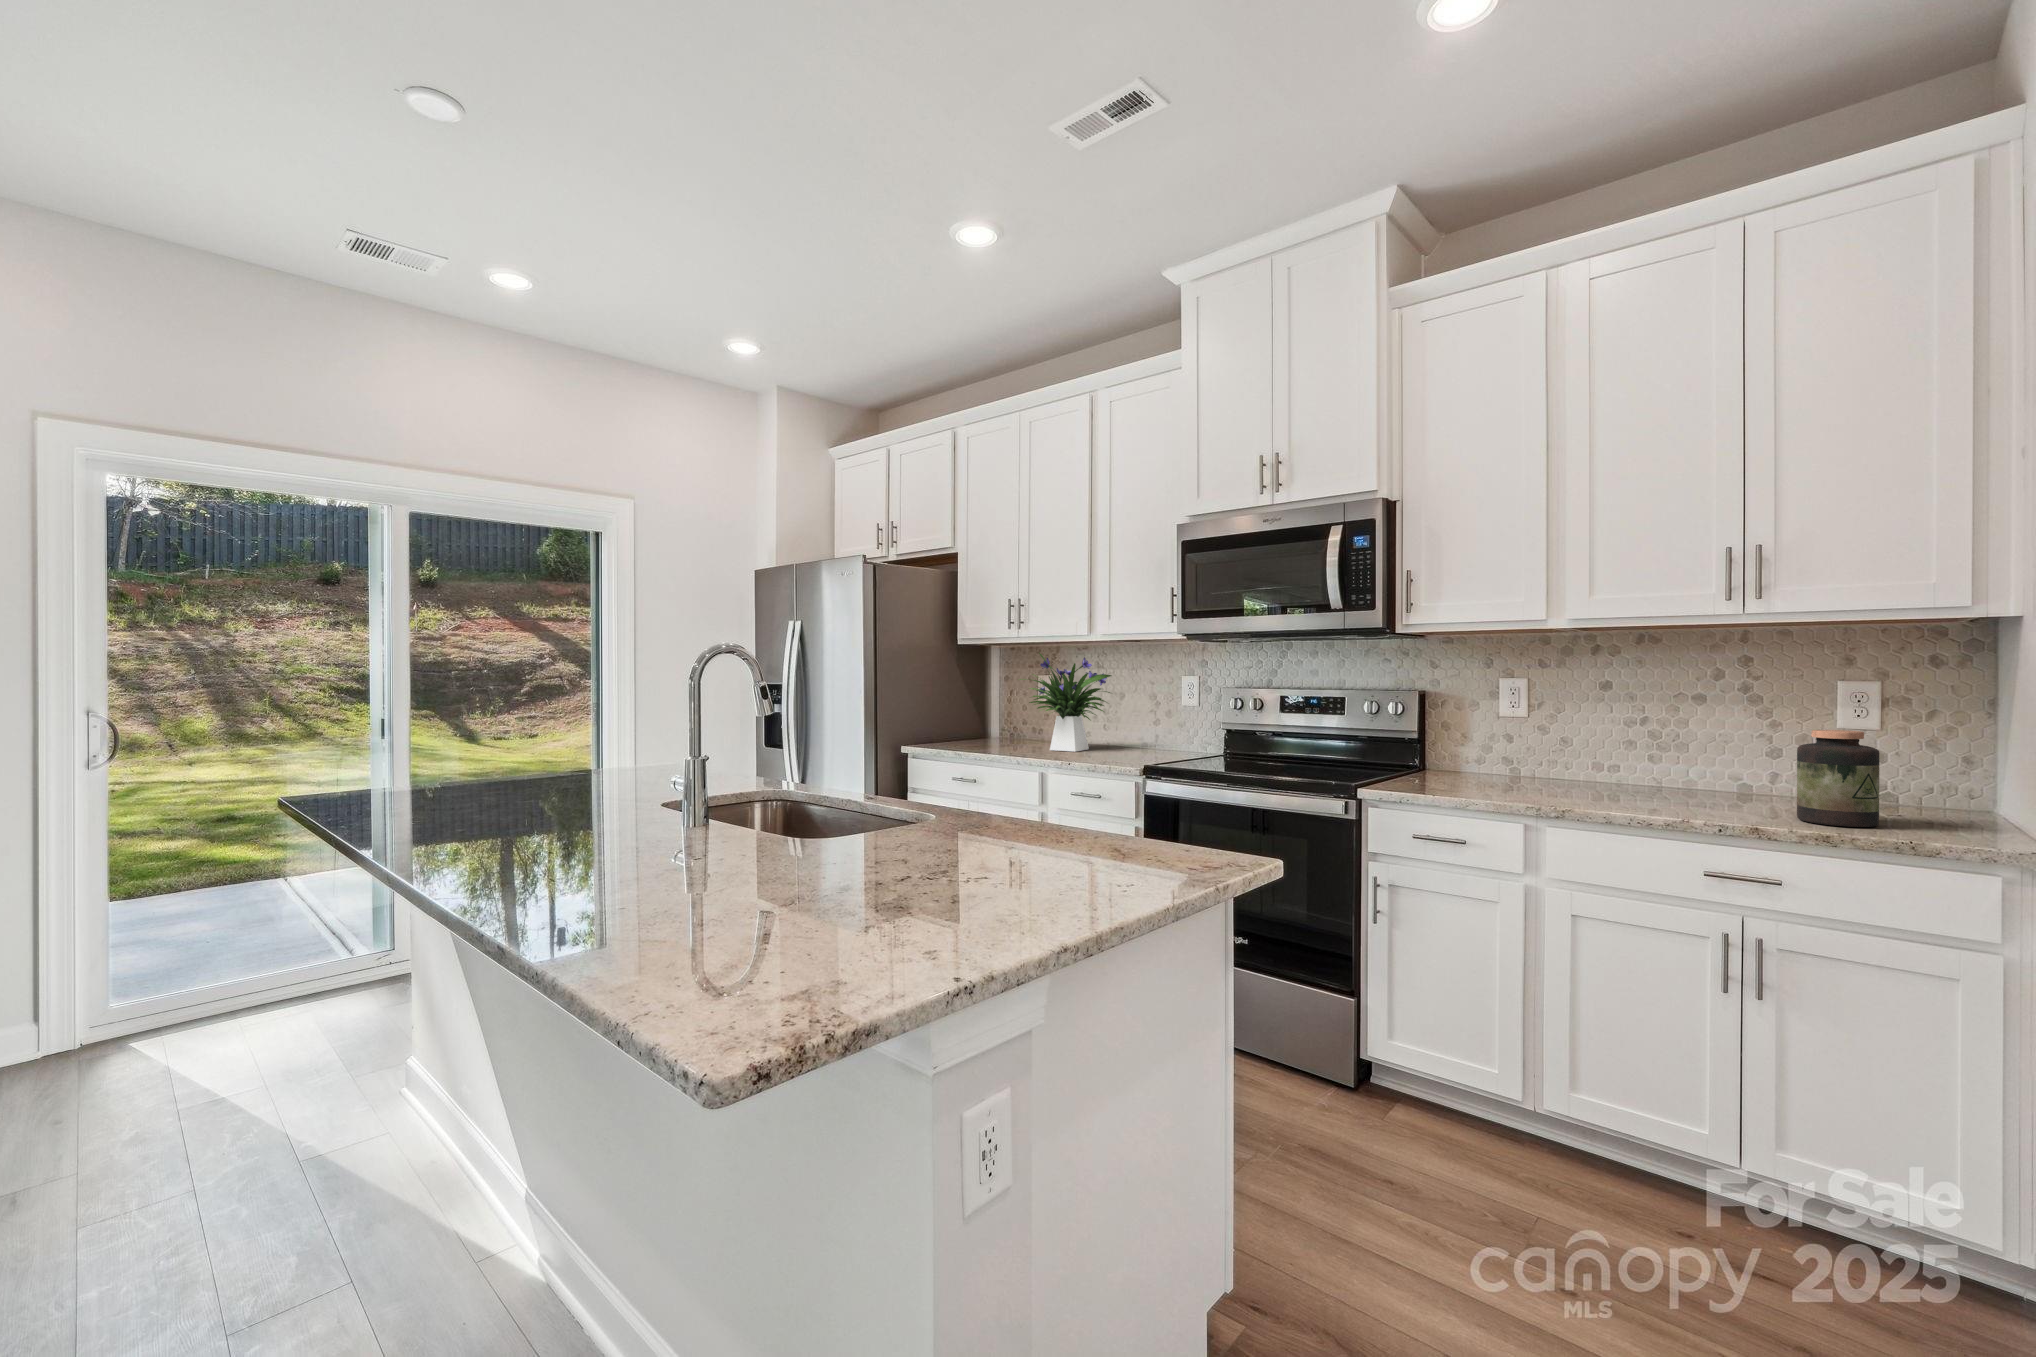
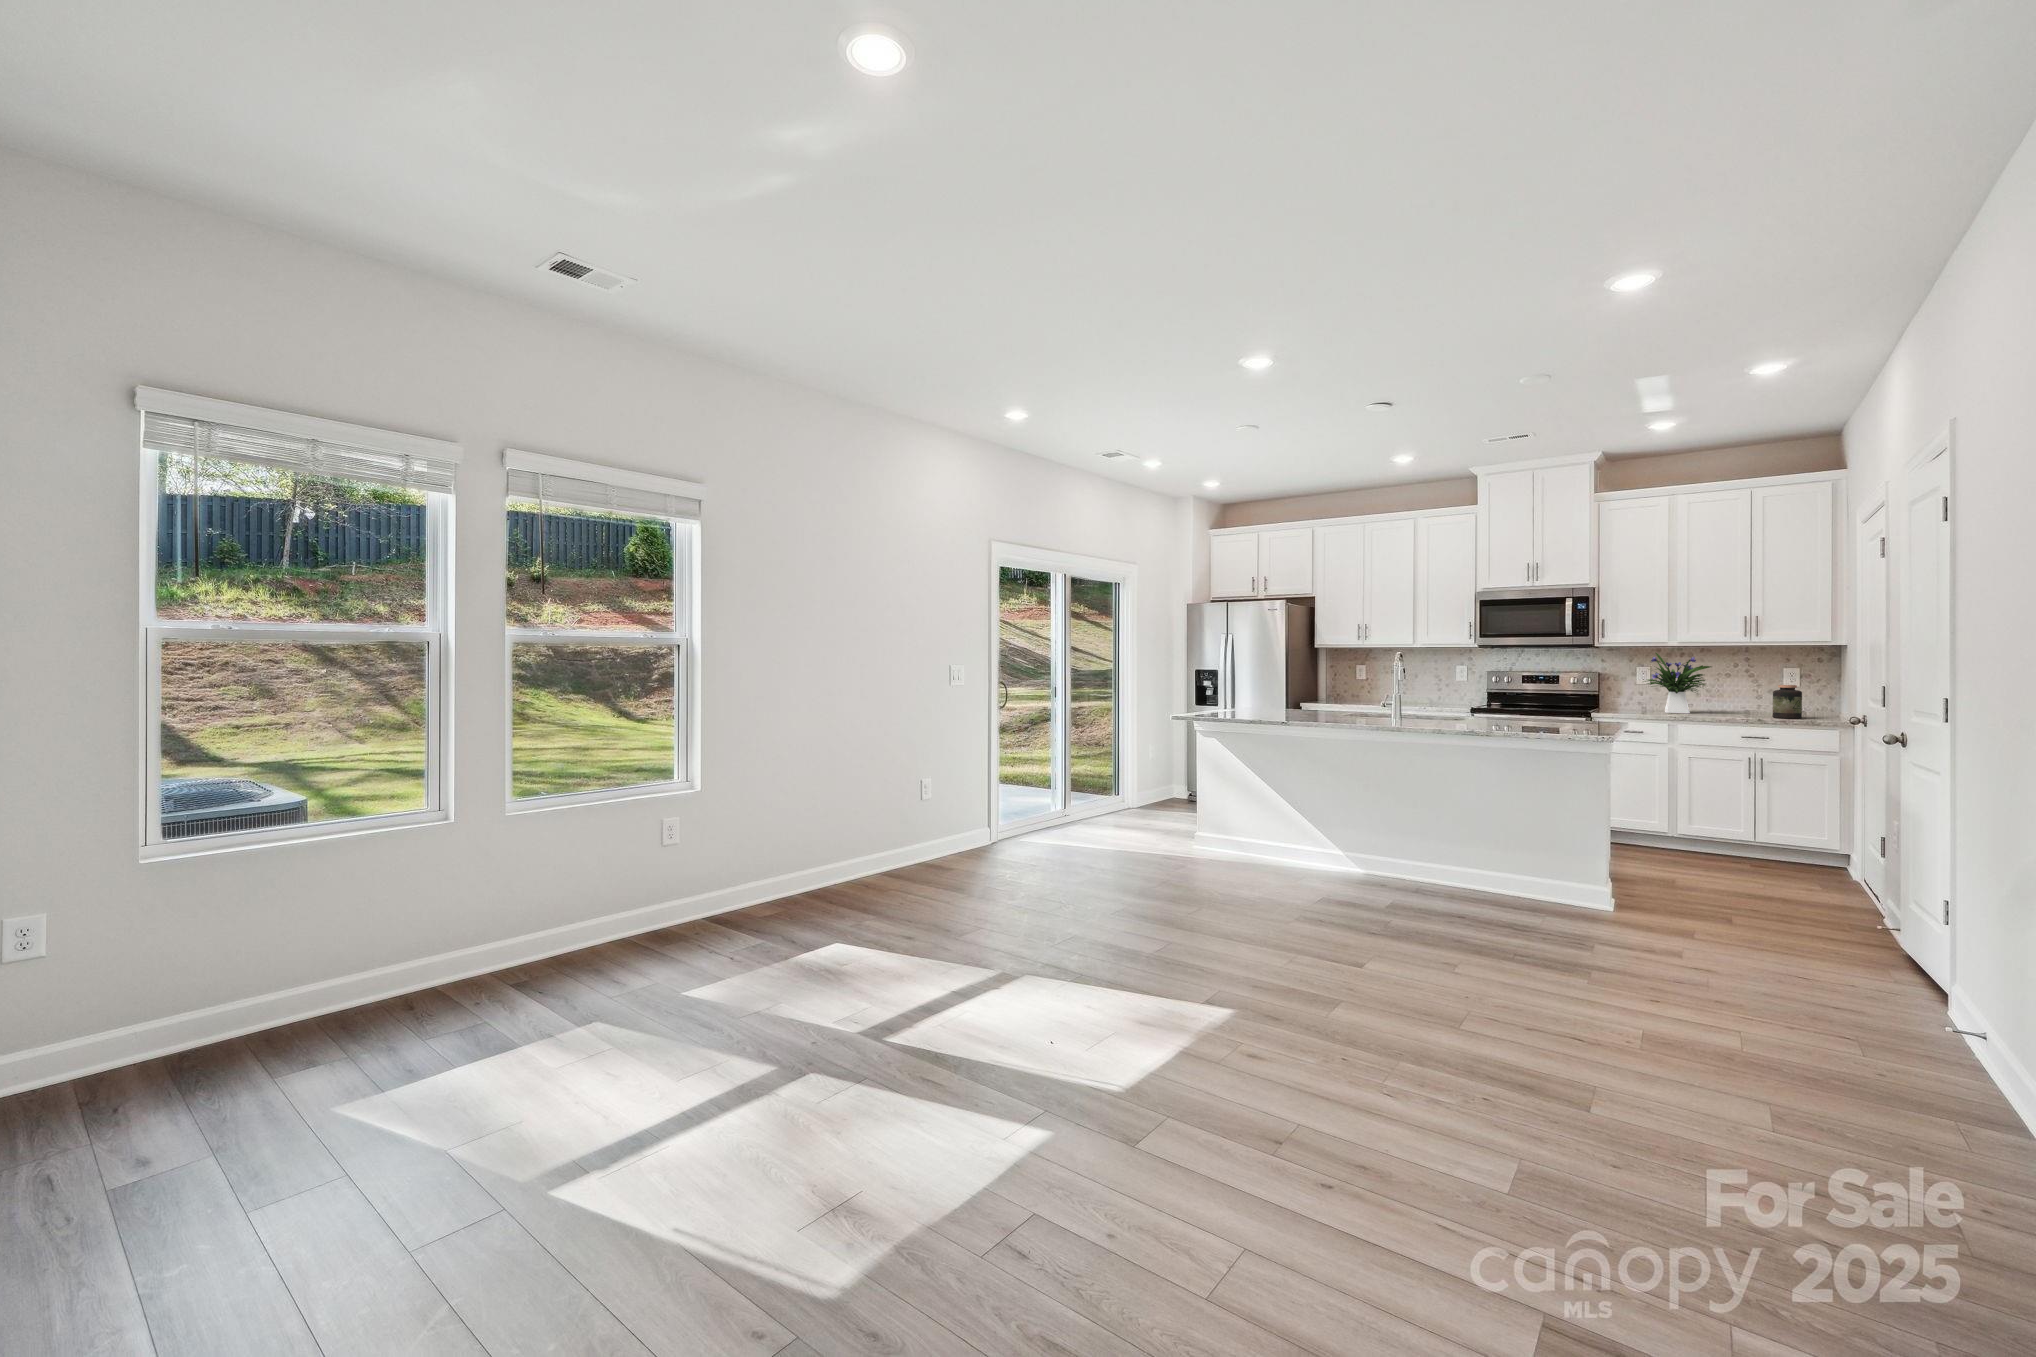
flower arrangement: present [1020,653,1112,752] -> present [1645,653,1711,713]

